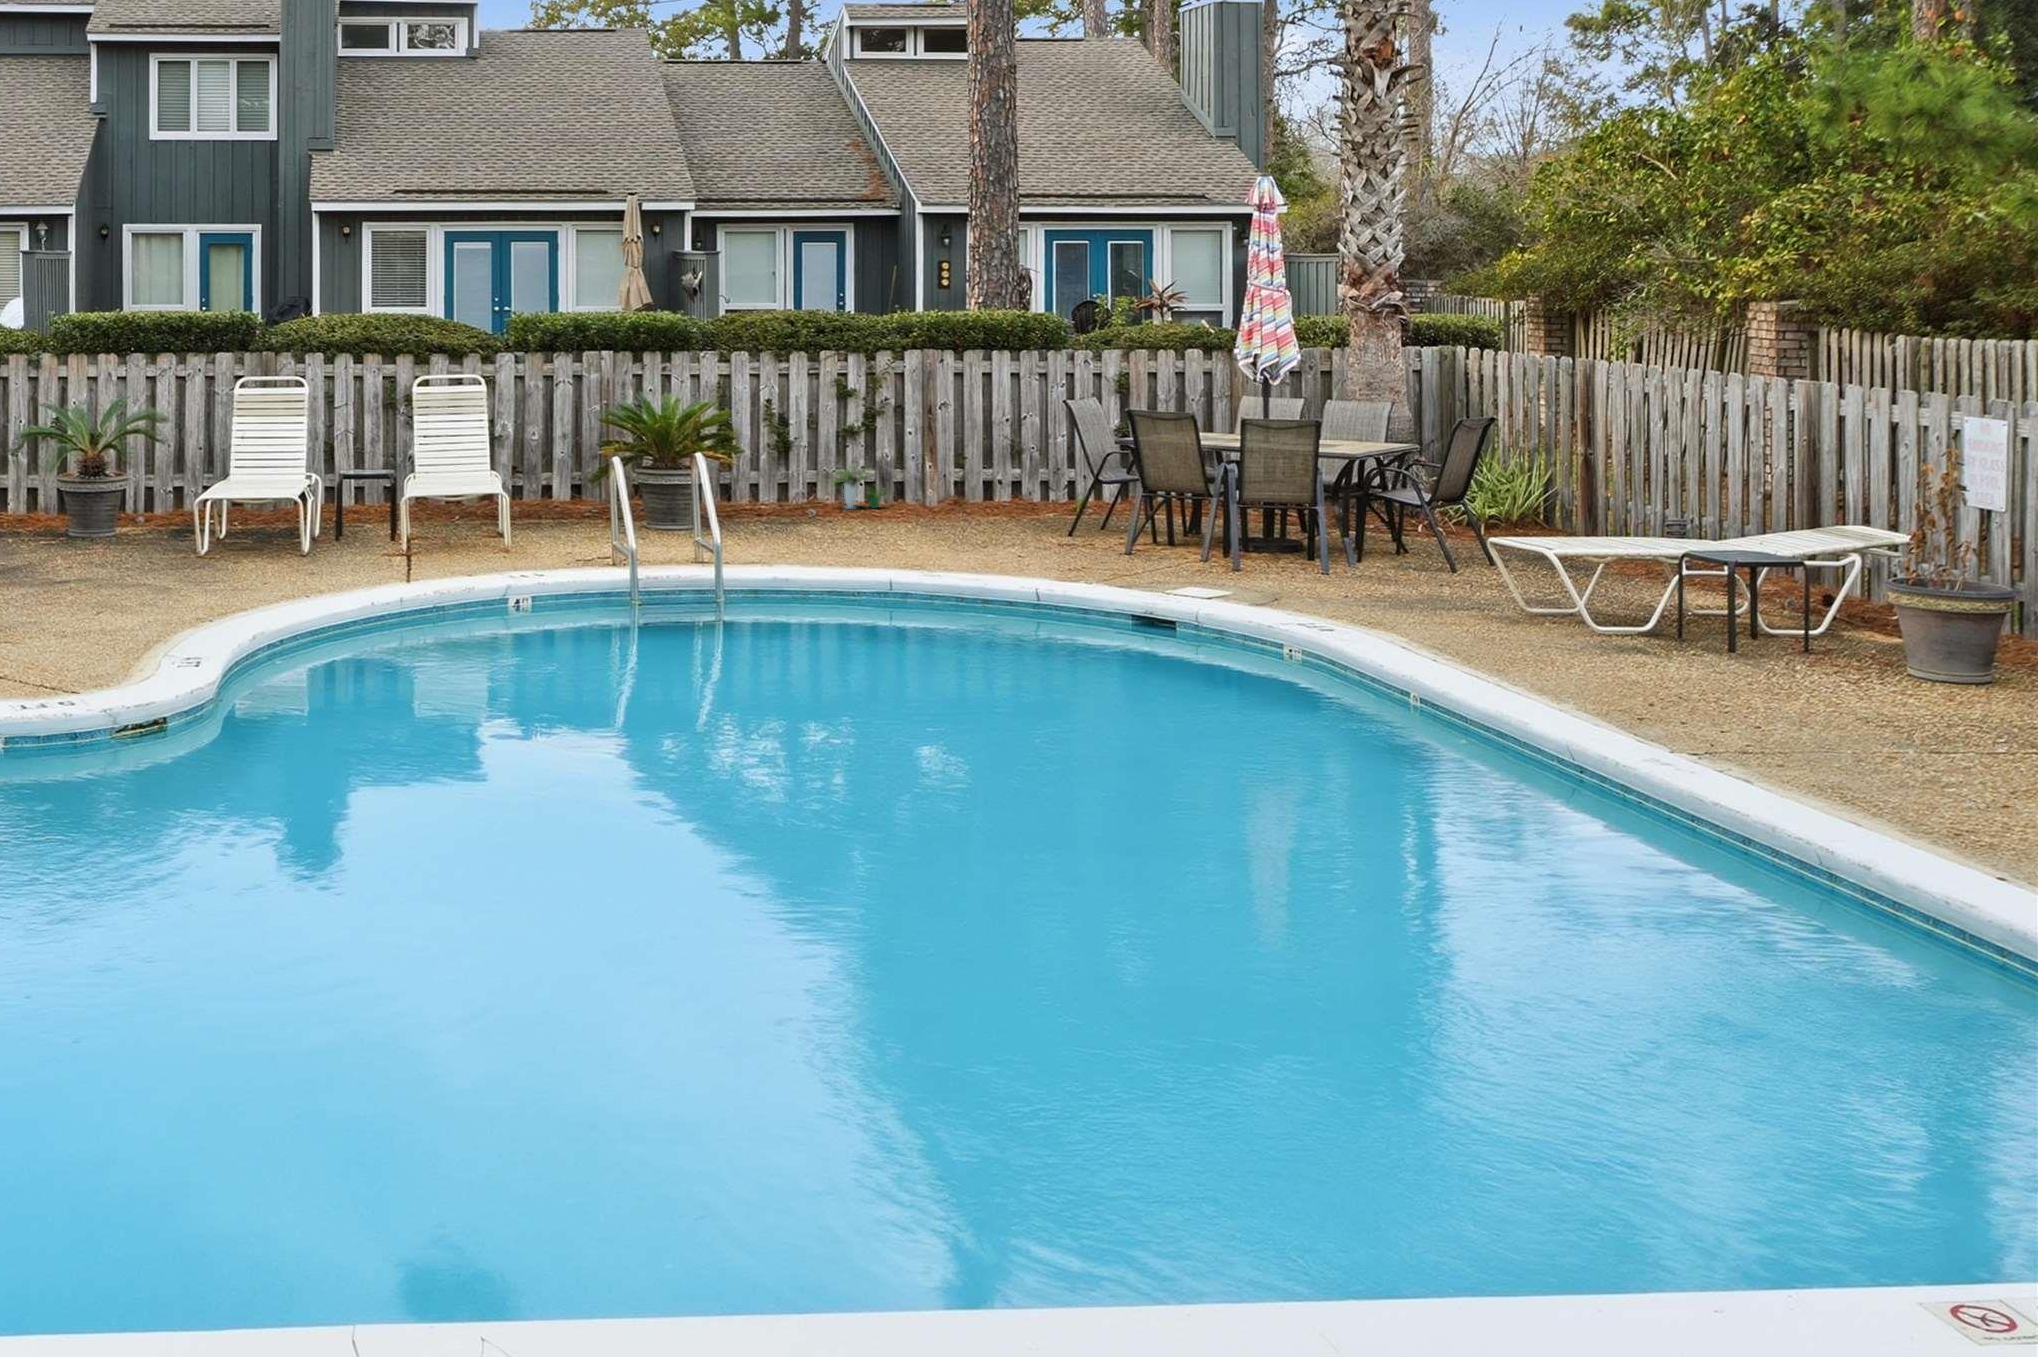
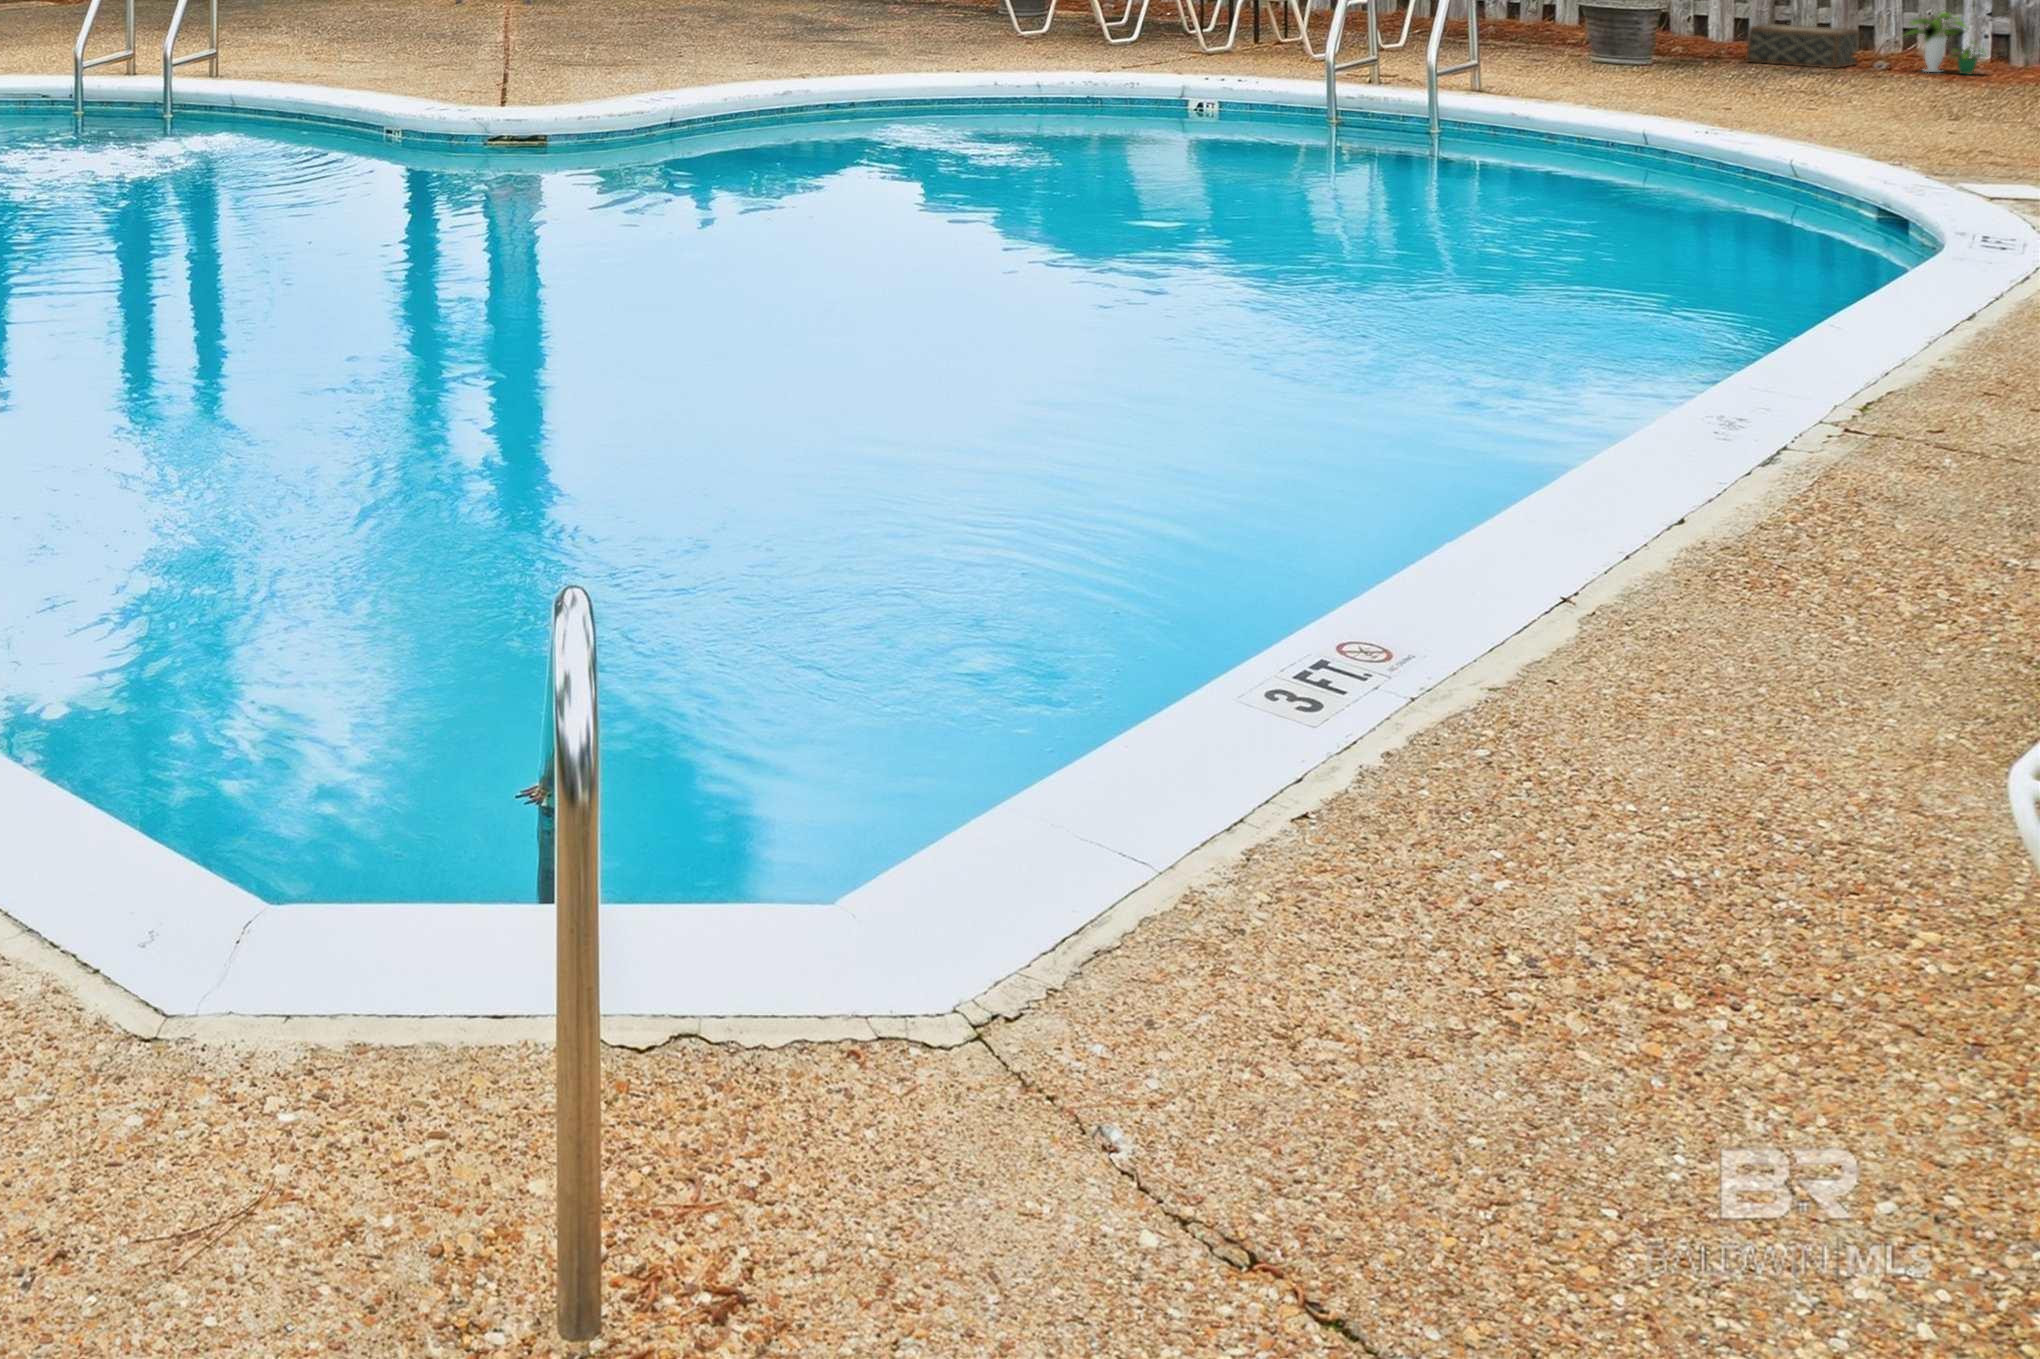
woven basket: none [727,482,793,511] -> present [1747,24,1860,68]

